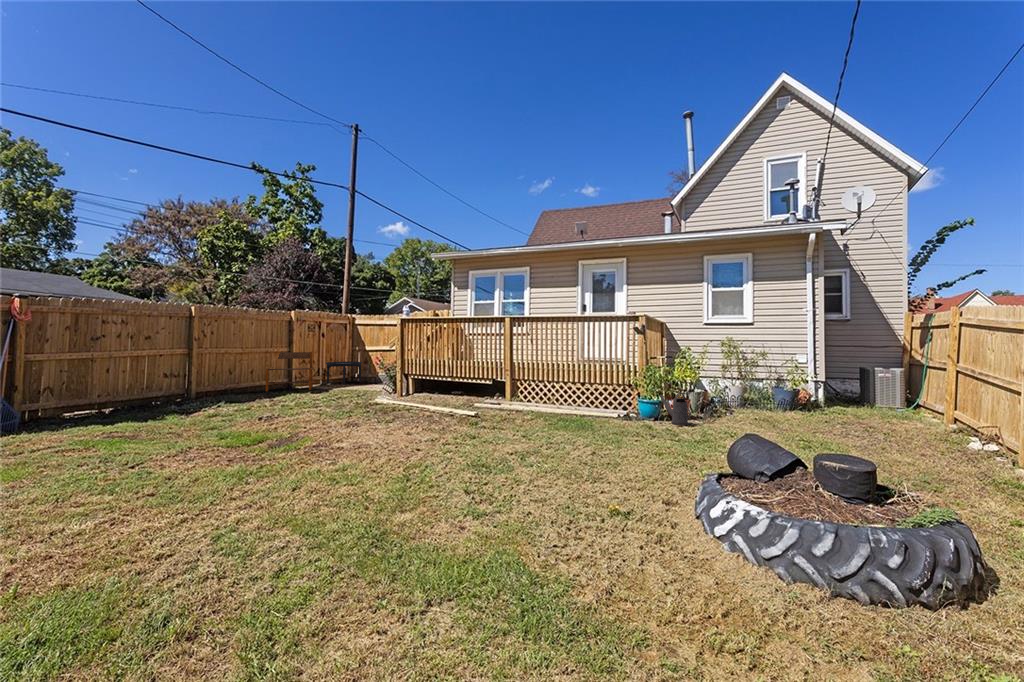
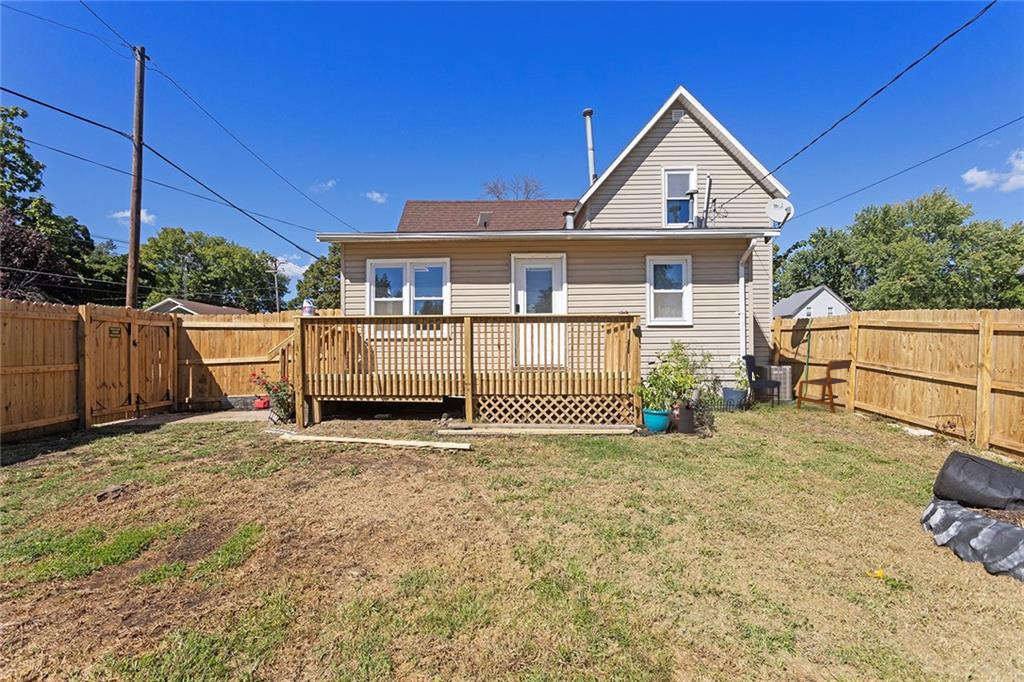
bench: present [266,352,314,391] -> present [797,360,852,413]
chair: none [805,357,856,416] -> present [742,355,781,408]
round table: present [326,361,362,384] -> none [141,381,207,417]

